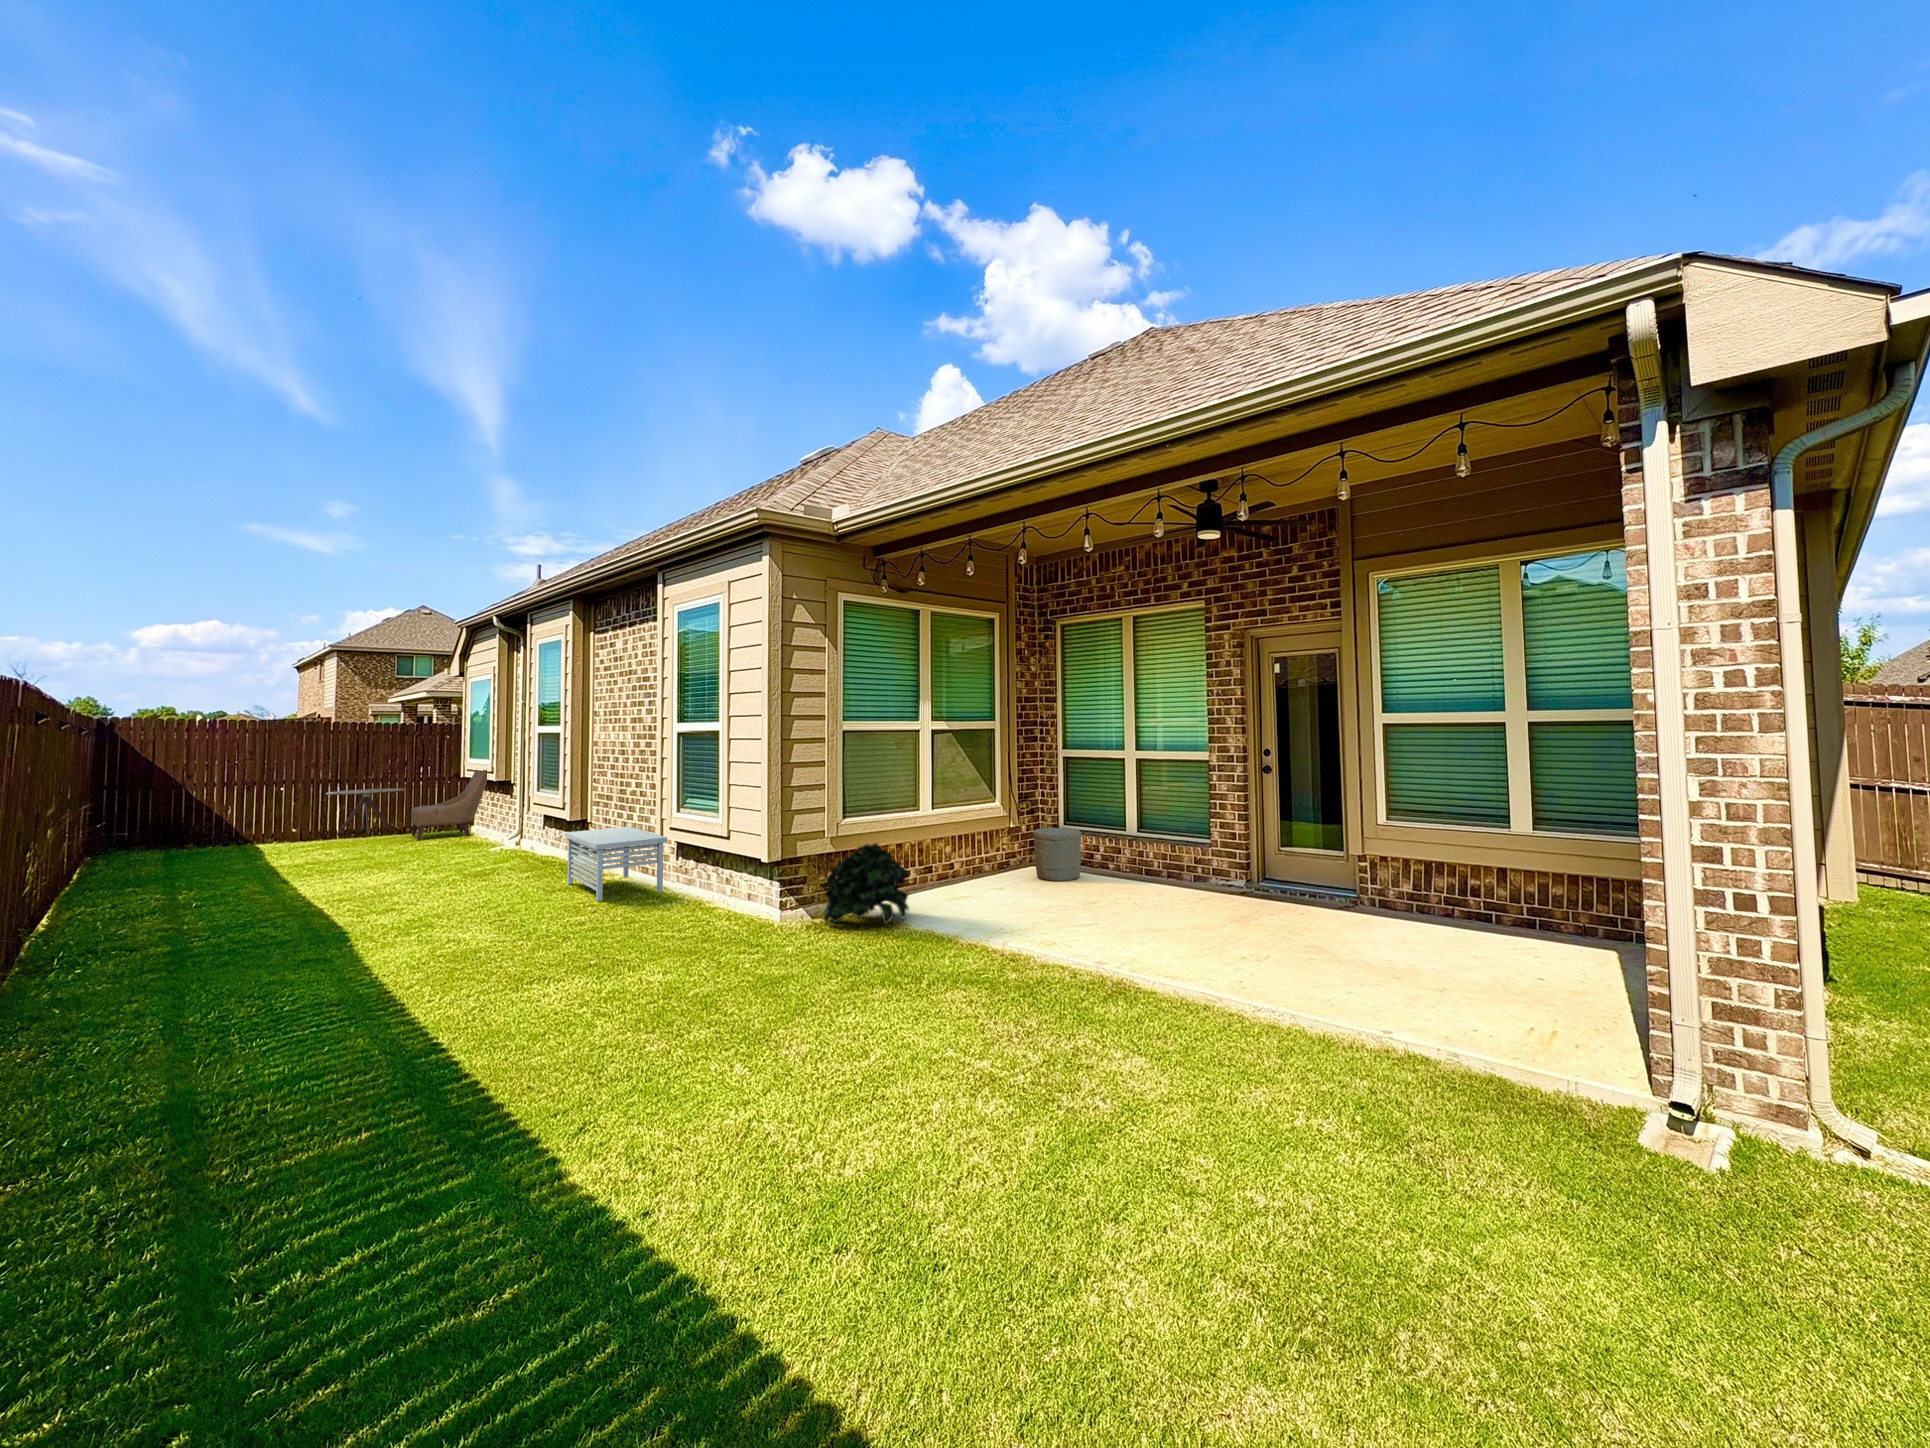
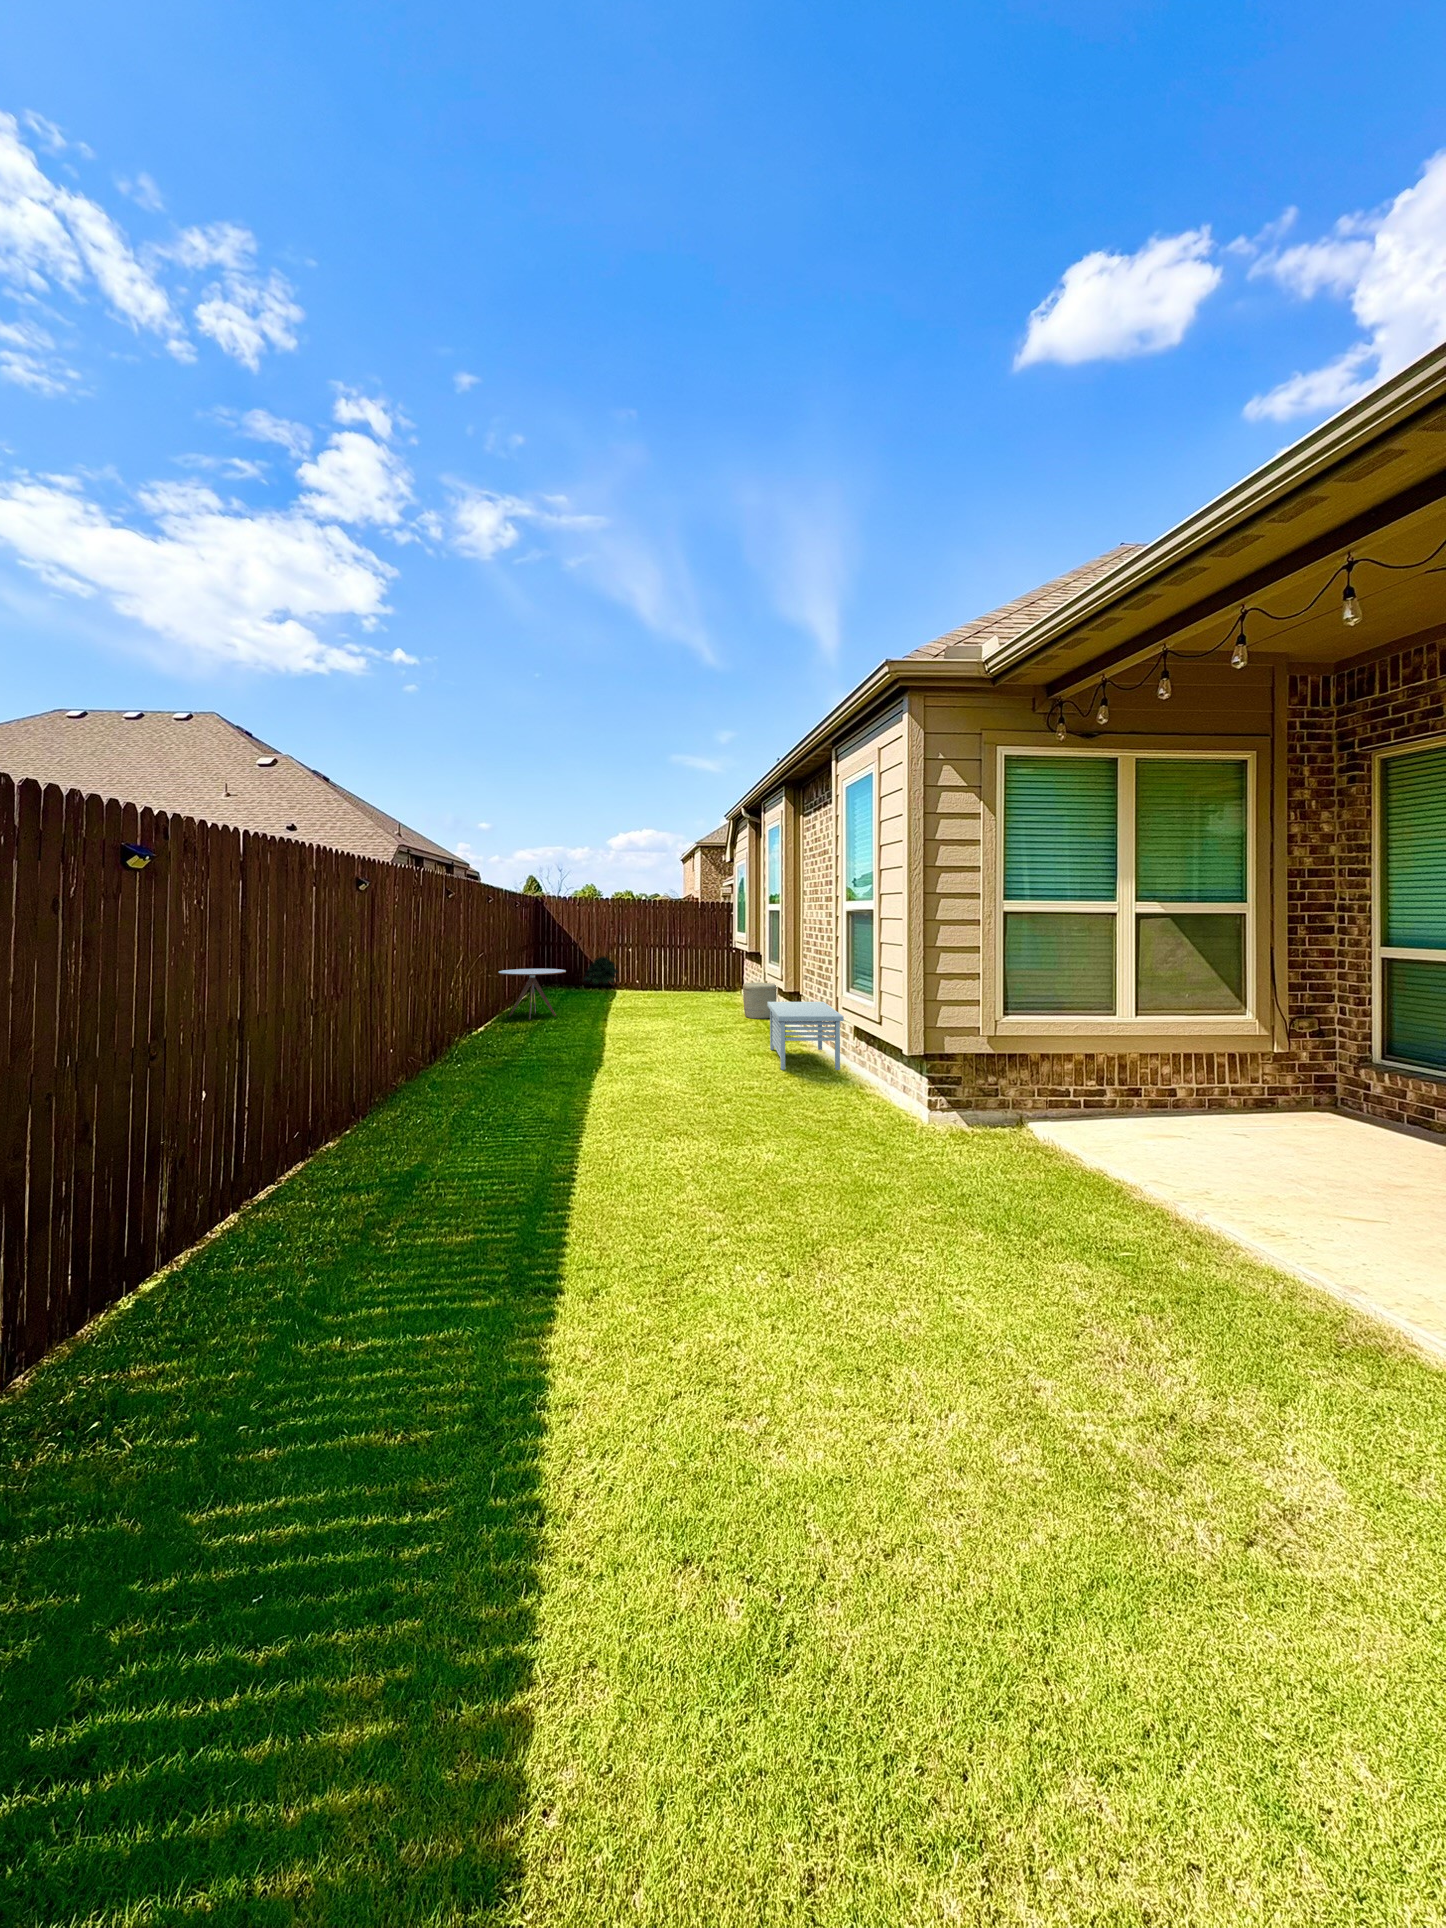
chair: present [411,769,487,841] -> none [696,940,748,997]
round table: present [326,789,405,835] -> present [498,969,566,1020]
woven basket: present [1033,828,1081,881] -> present [743,982,777,1019]
potted plant: present [823,843,909,924] -> present [583,956,619,985]

